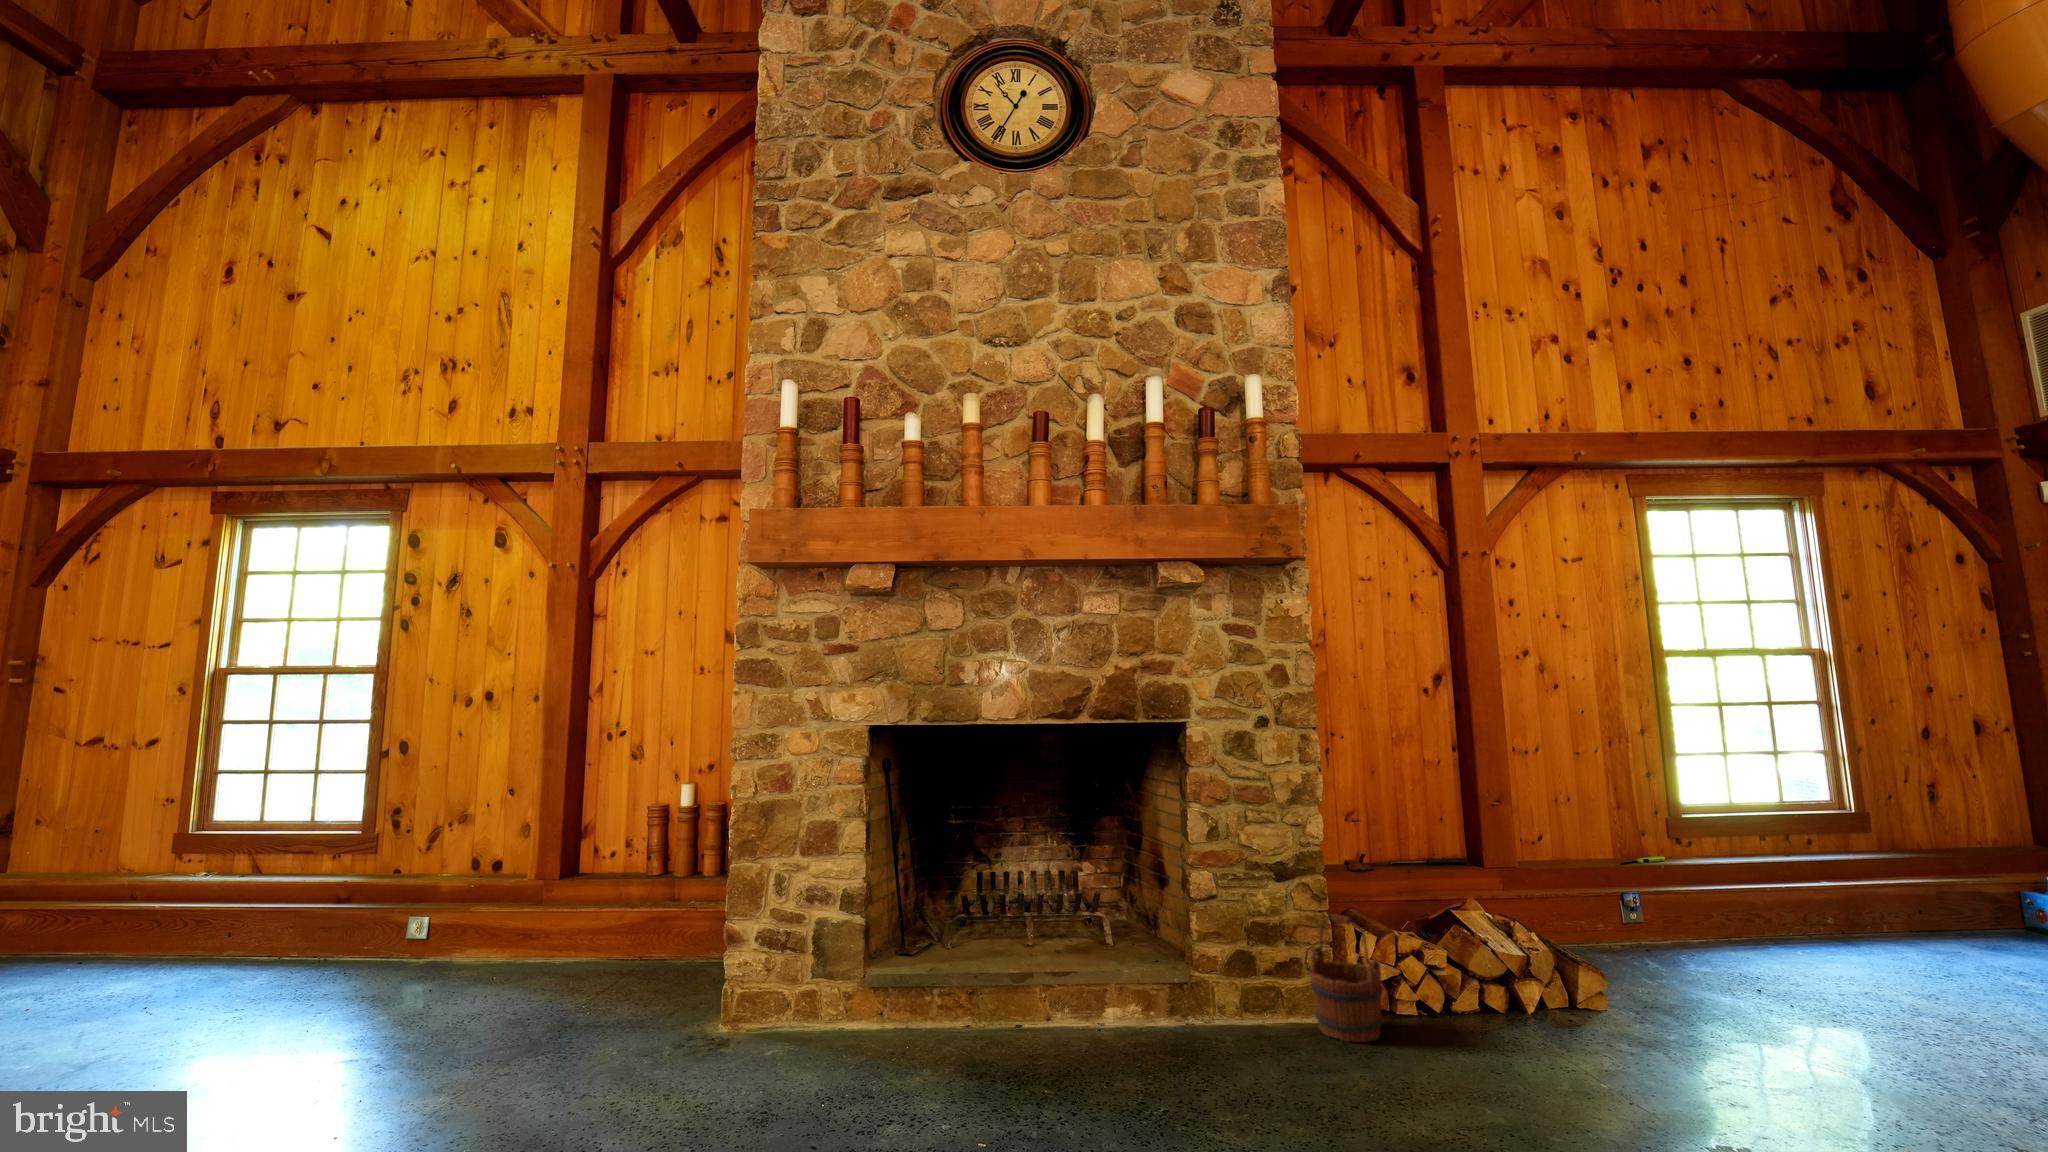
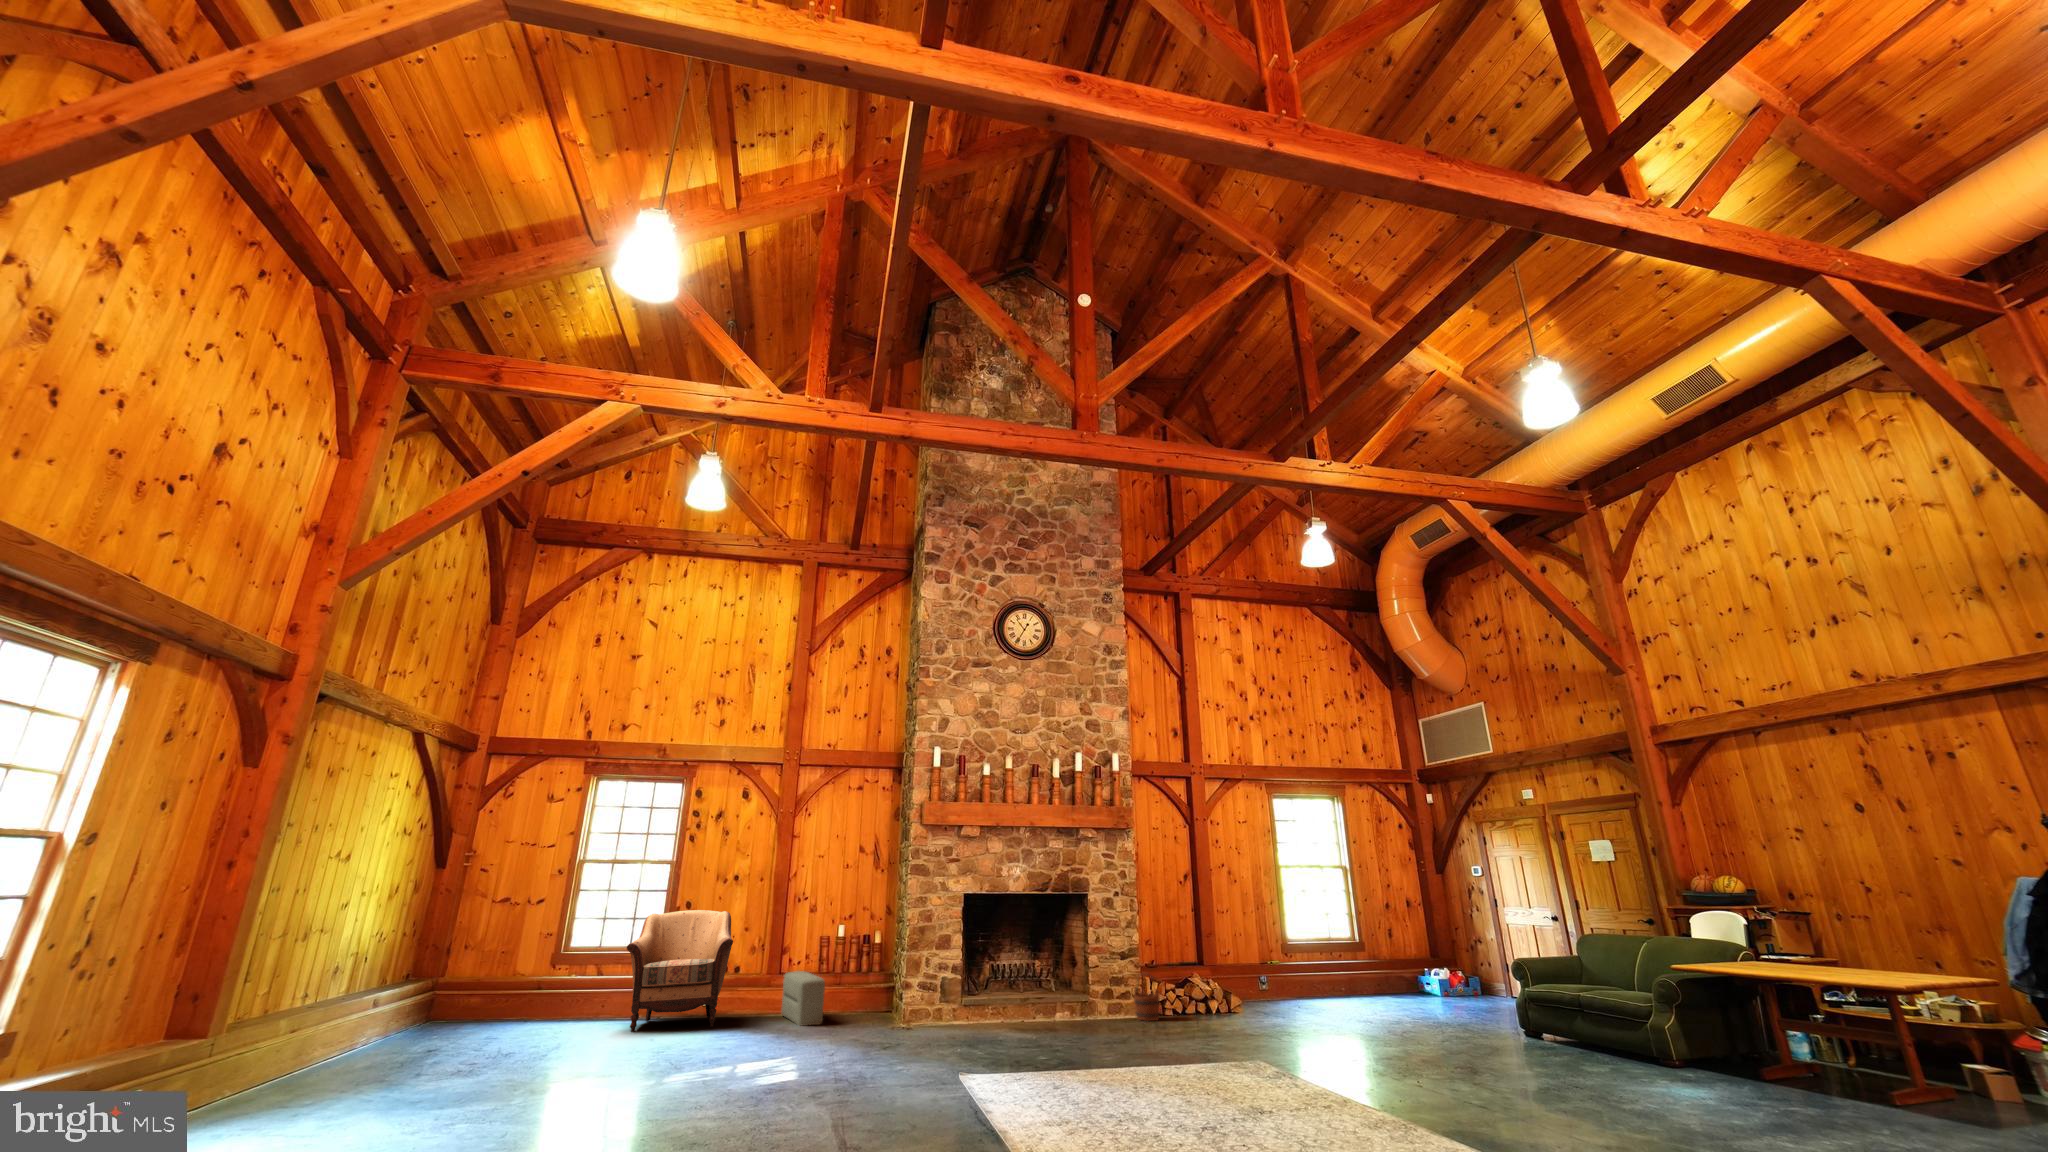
armchair: none [122,759,445,1027] -> present [627,910,733,1032]
pouf: none [495,880,597,1020] -> present [781,971,825,1026]

